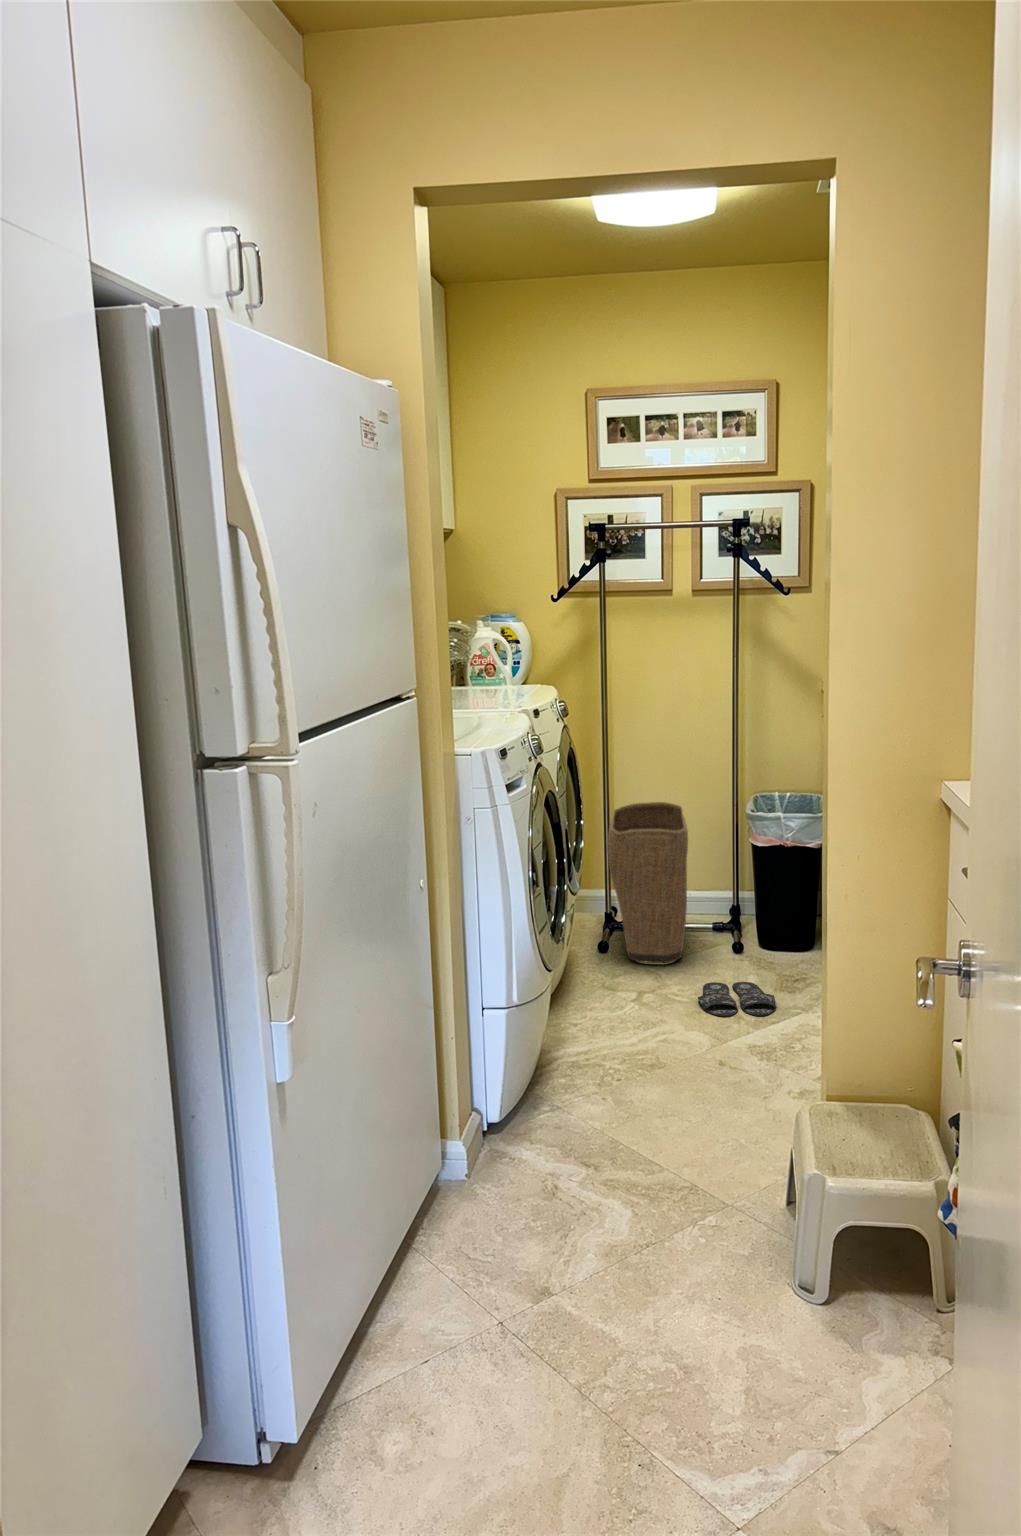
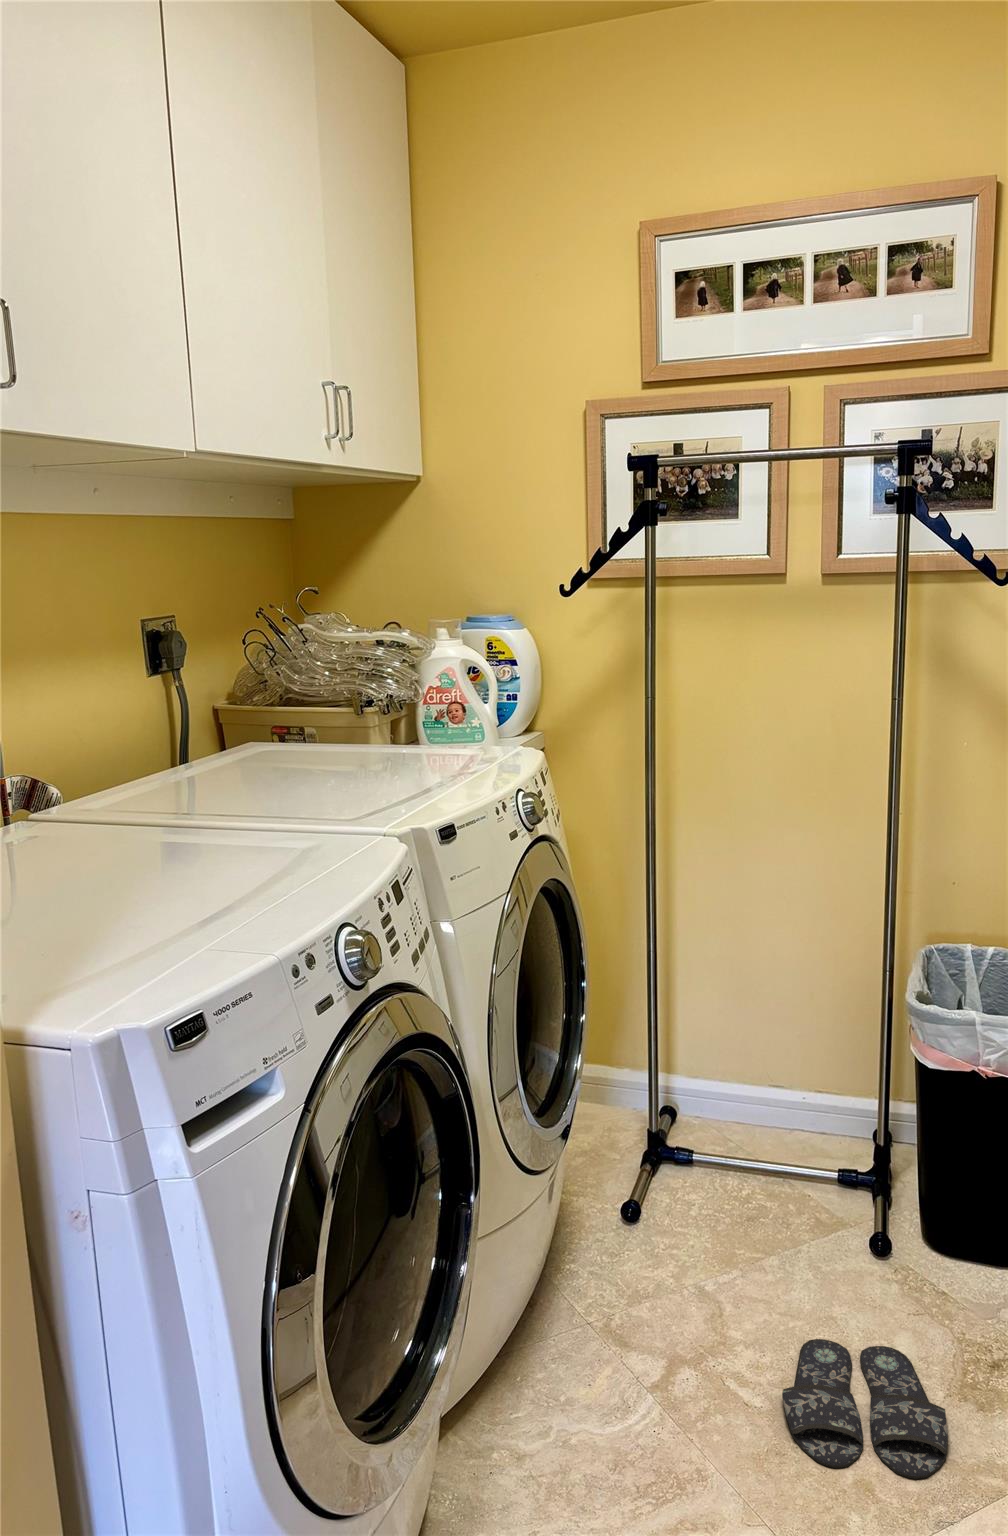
laundry basket: present [607,802,688,963] -> none [641,945,795,1264]

